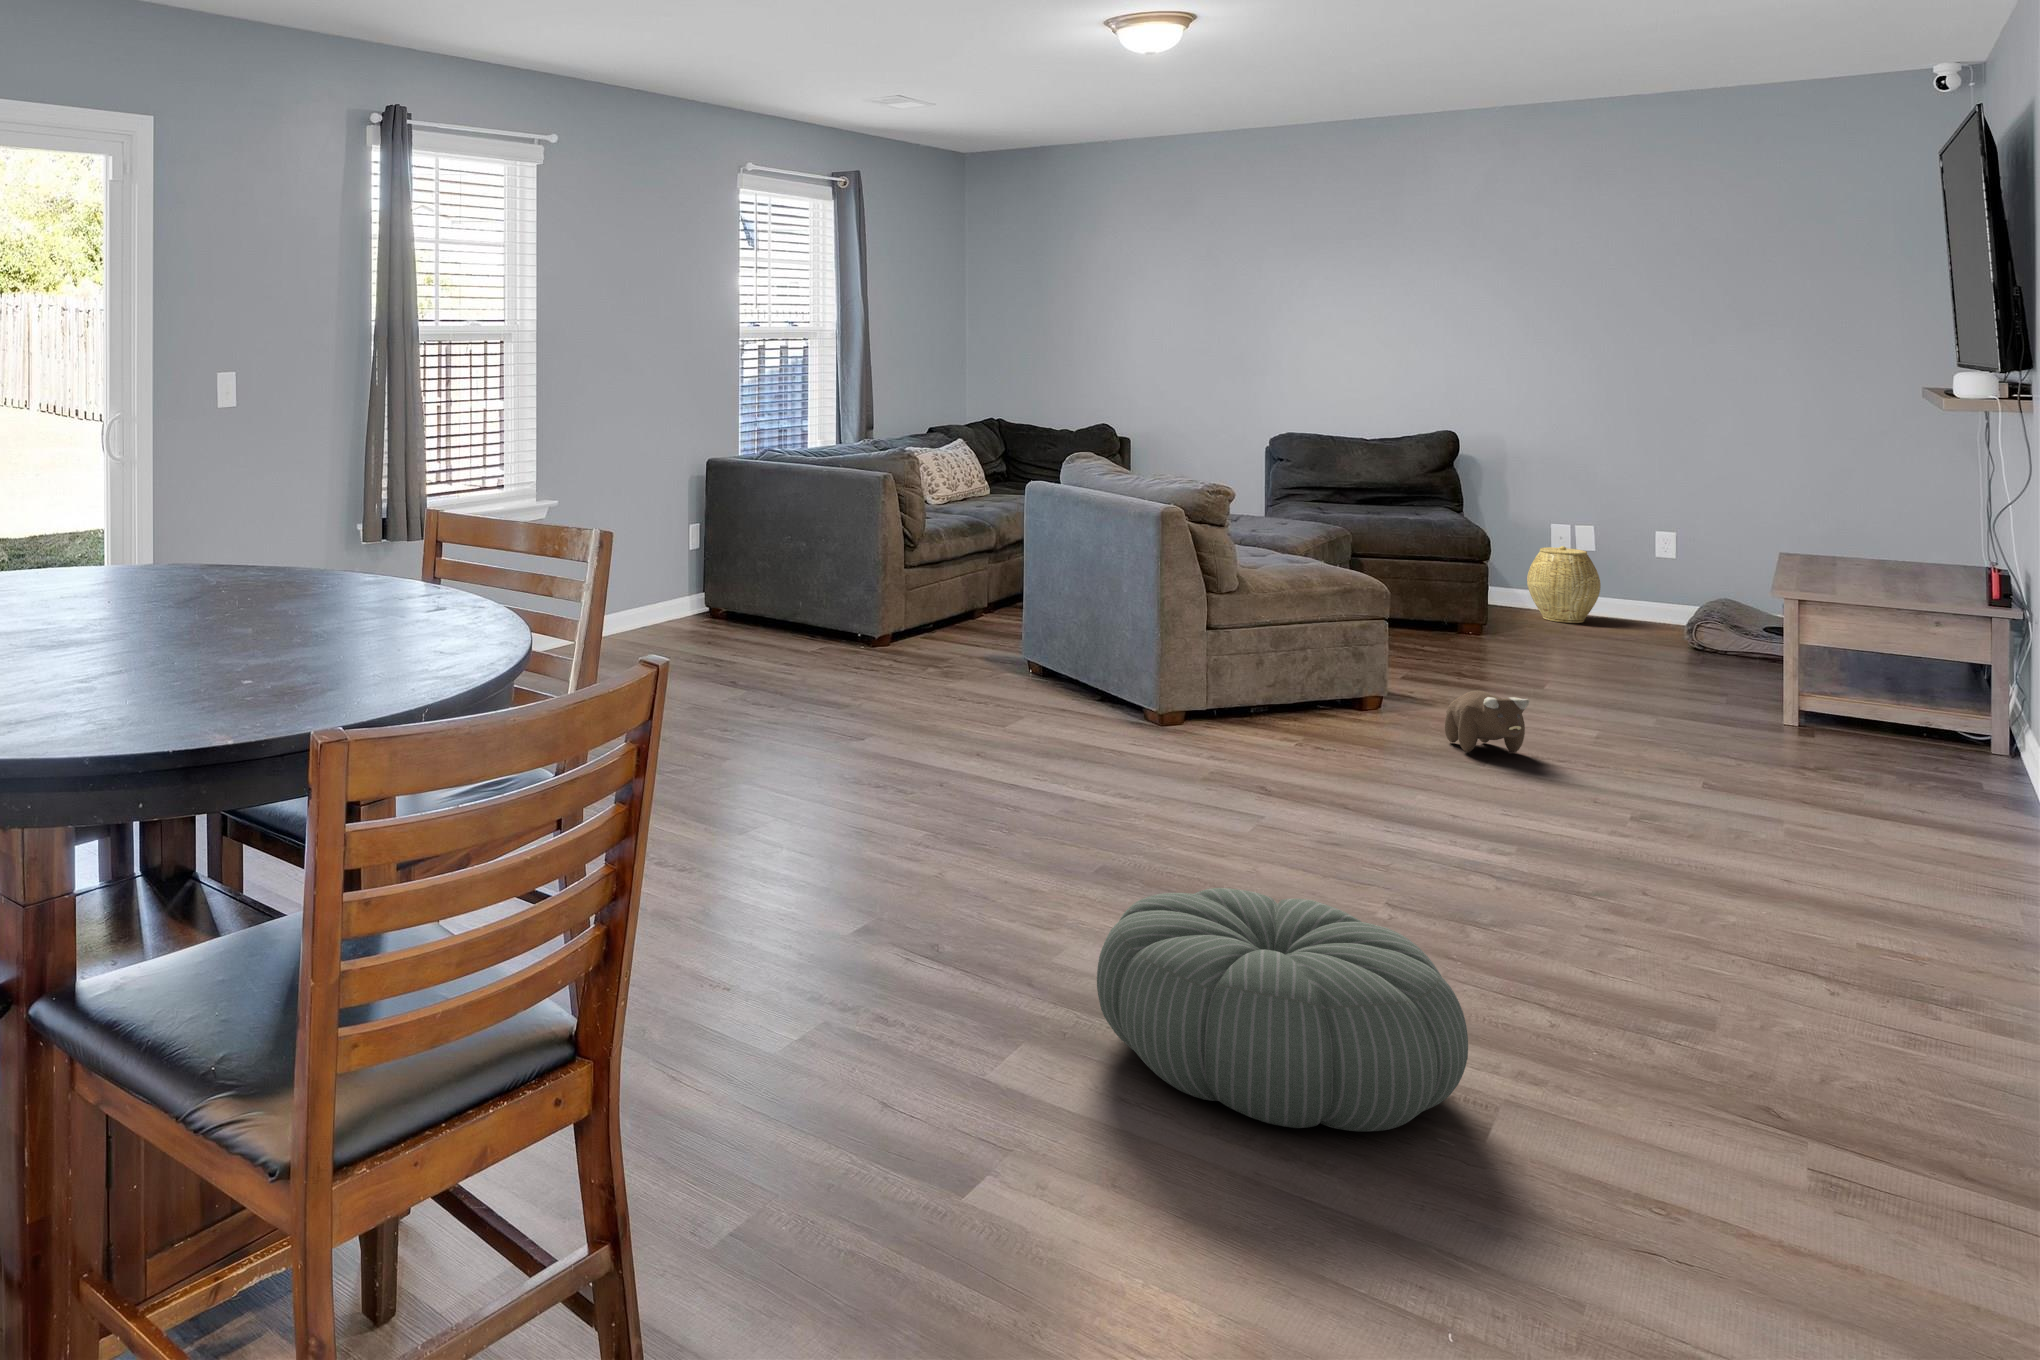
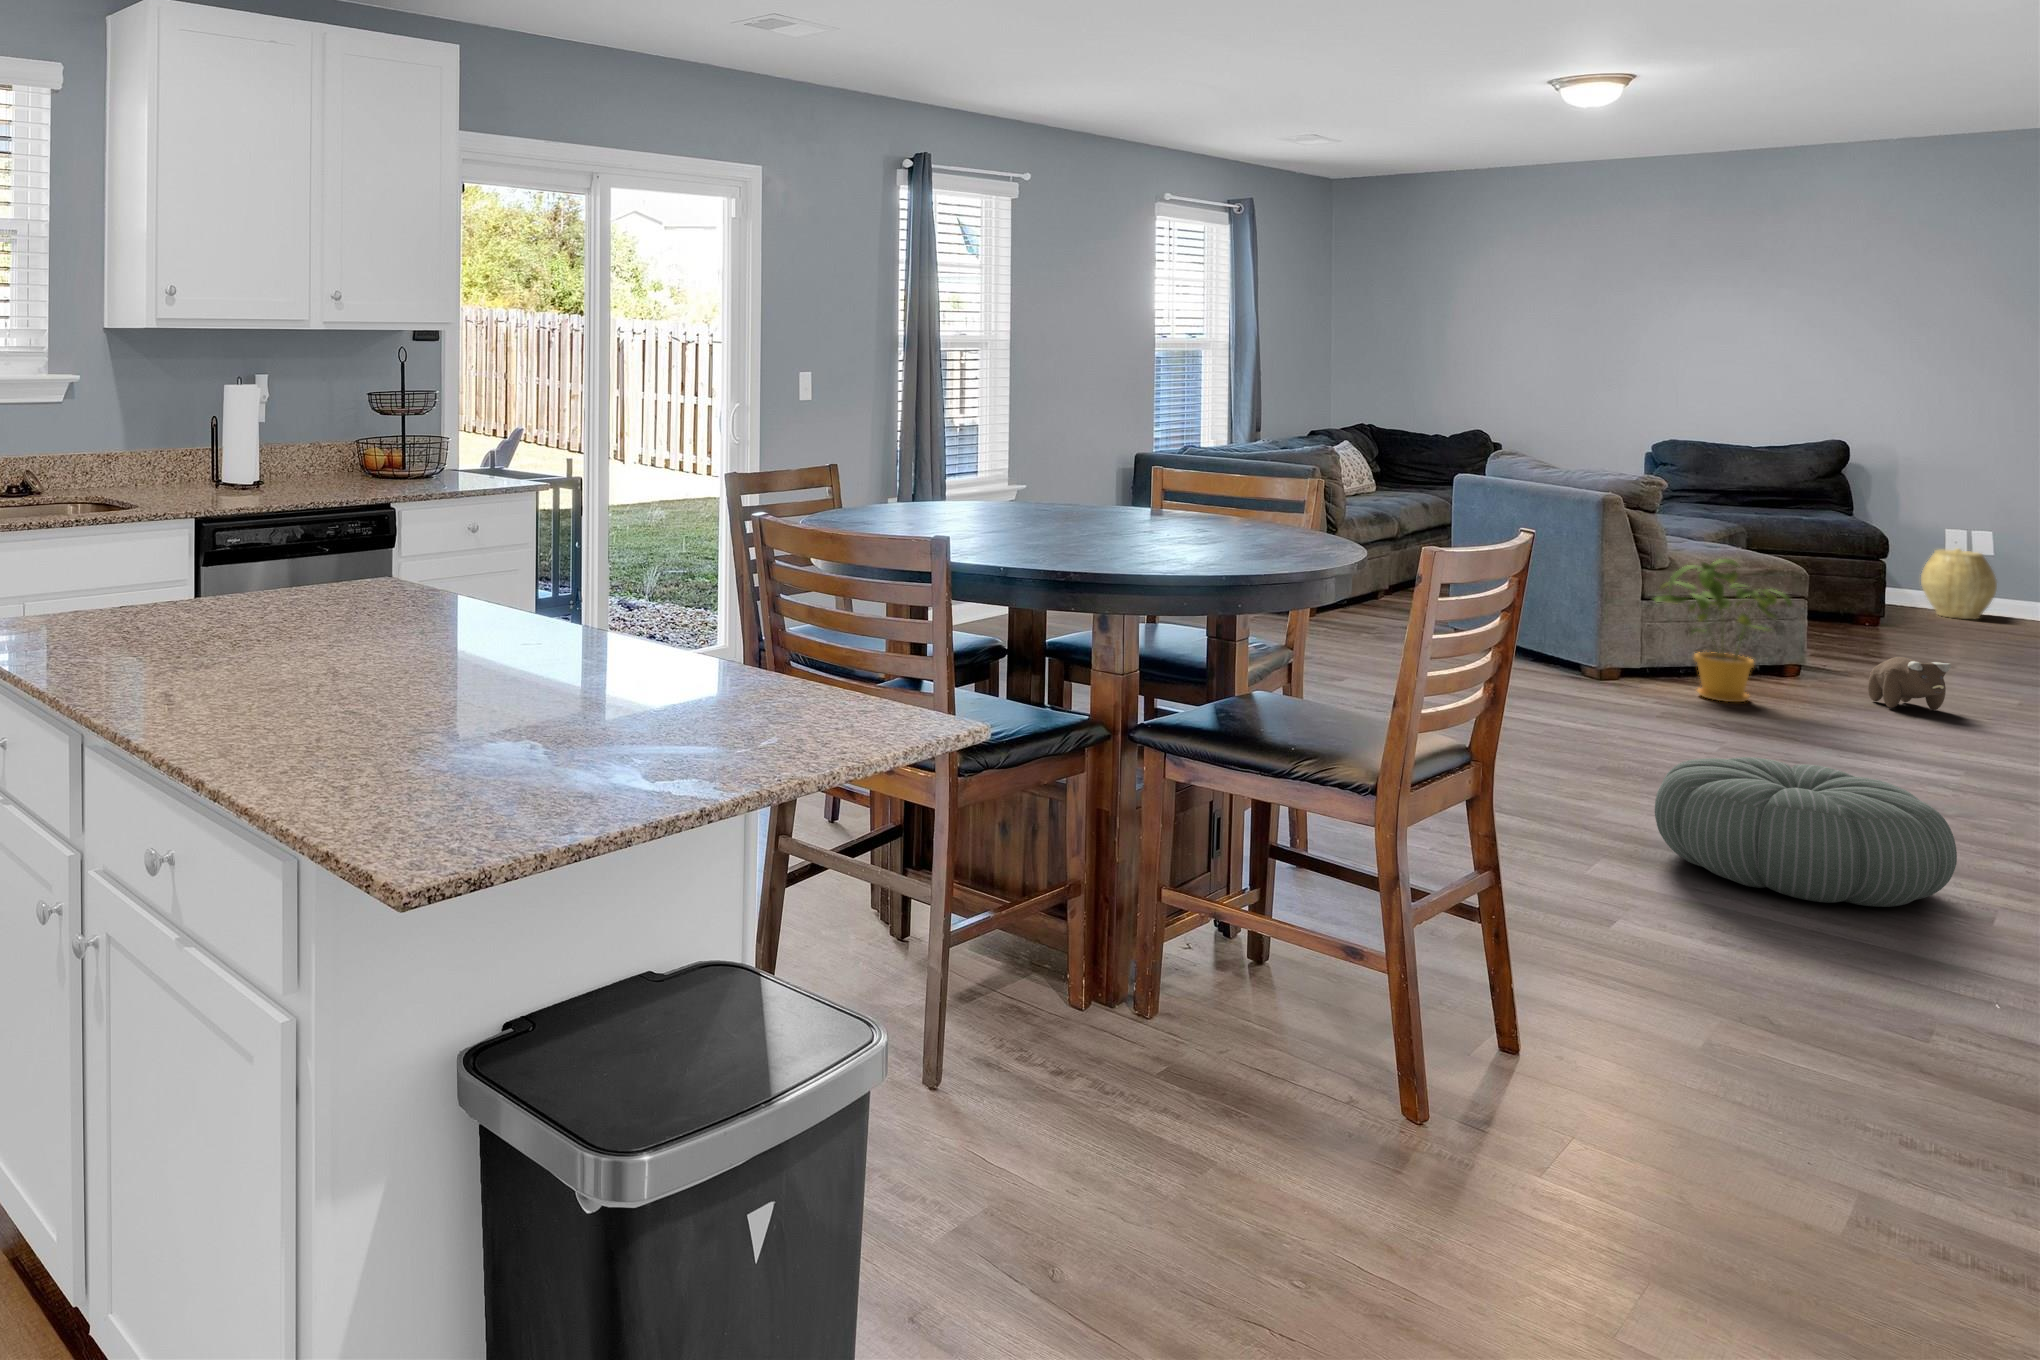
house plant: none [1214,582,1358,751] -> present [1654,559,1792,702]

